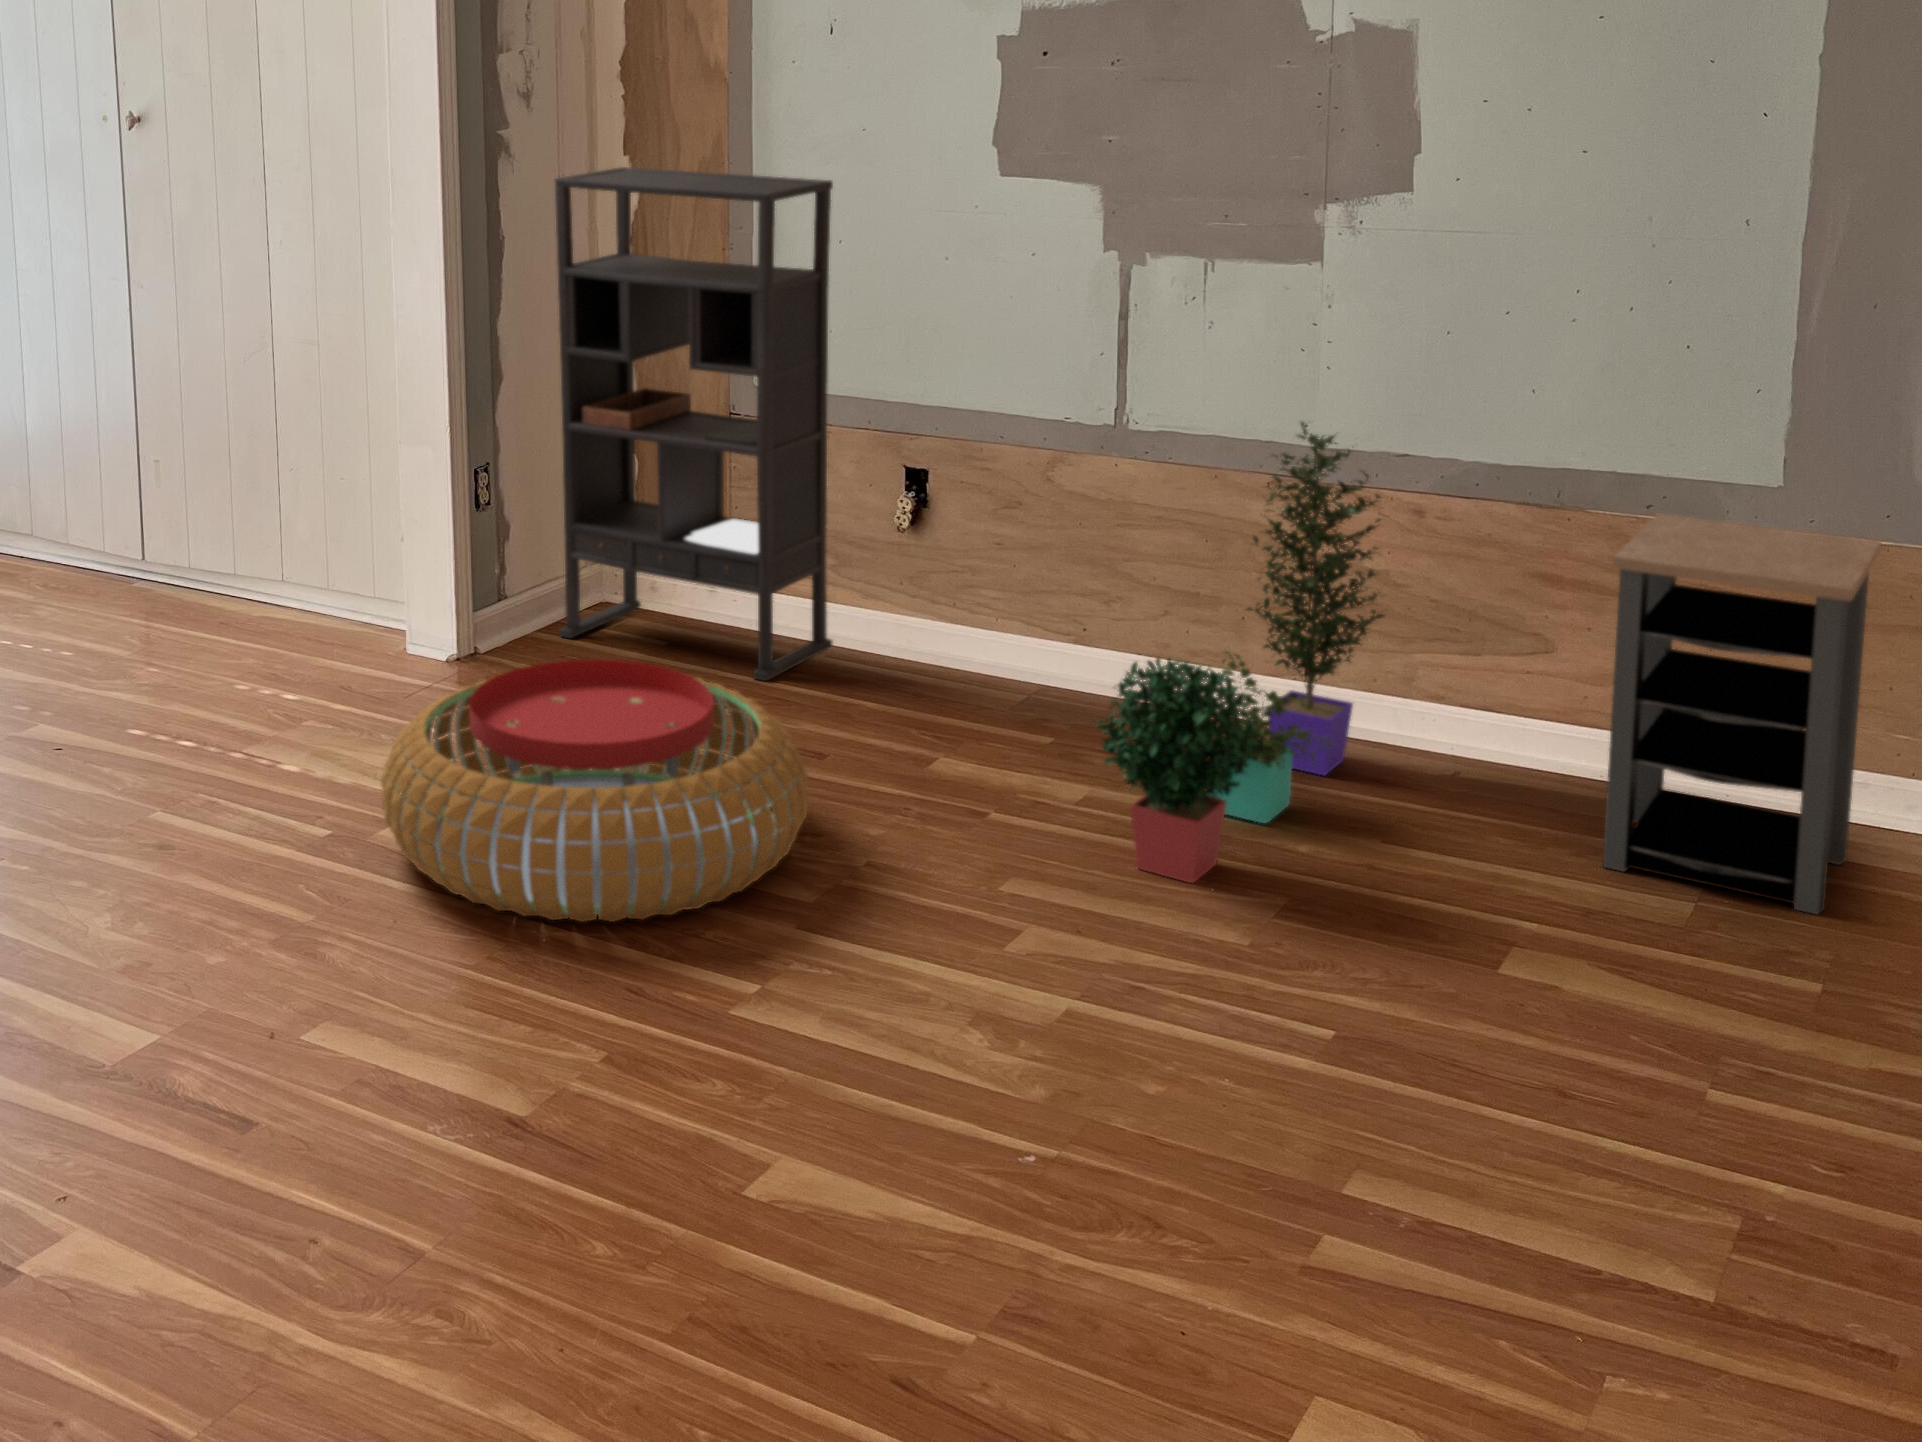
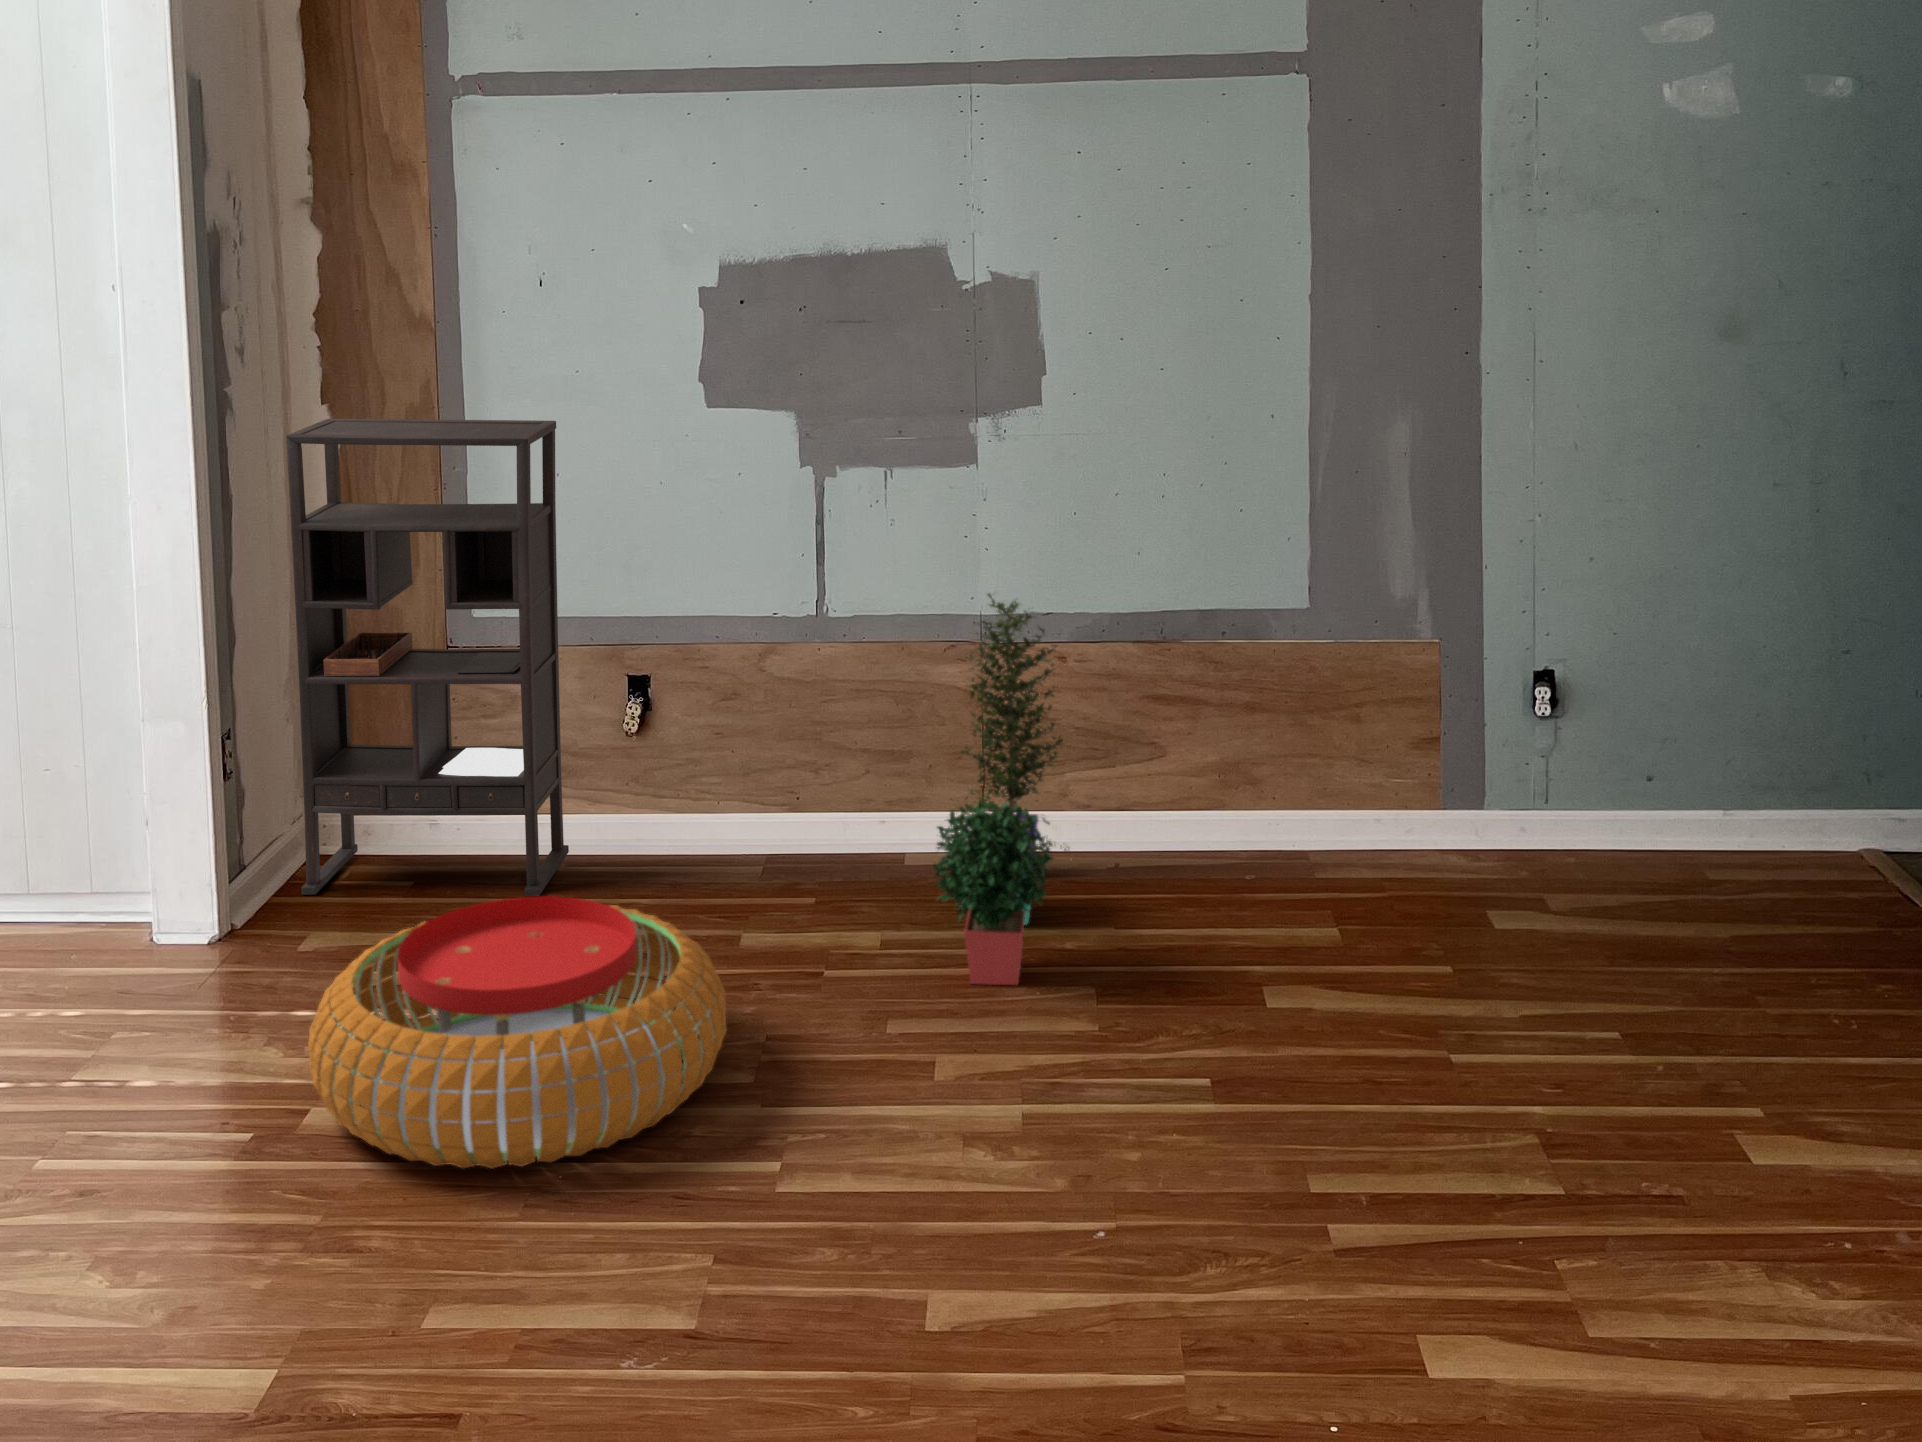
side table: present [1603,513,1882,914] -> none [1236,631,1399,904]

